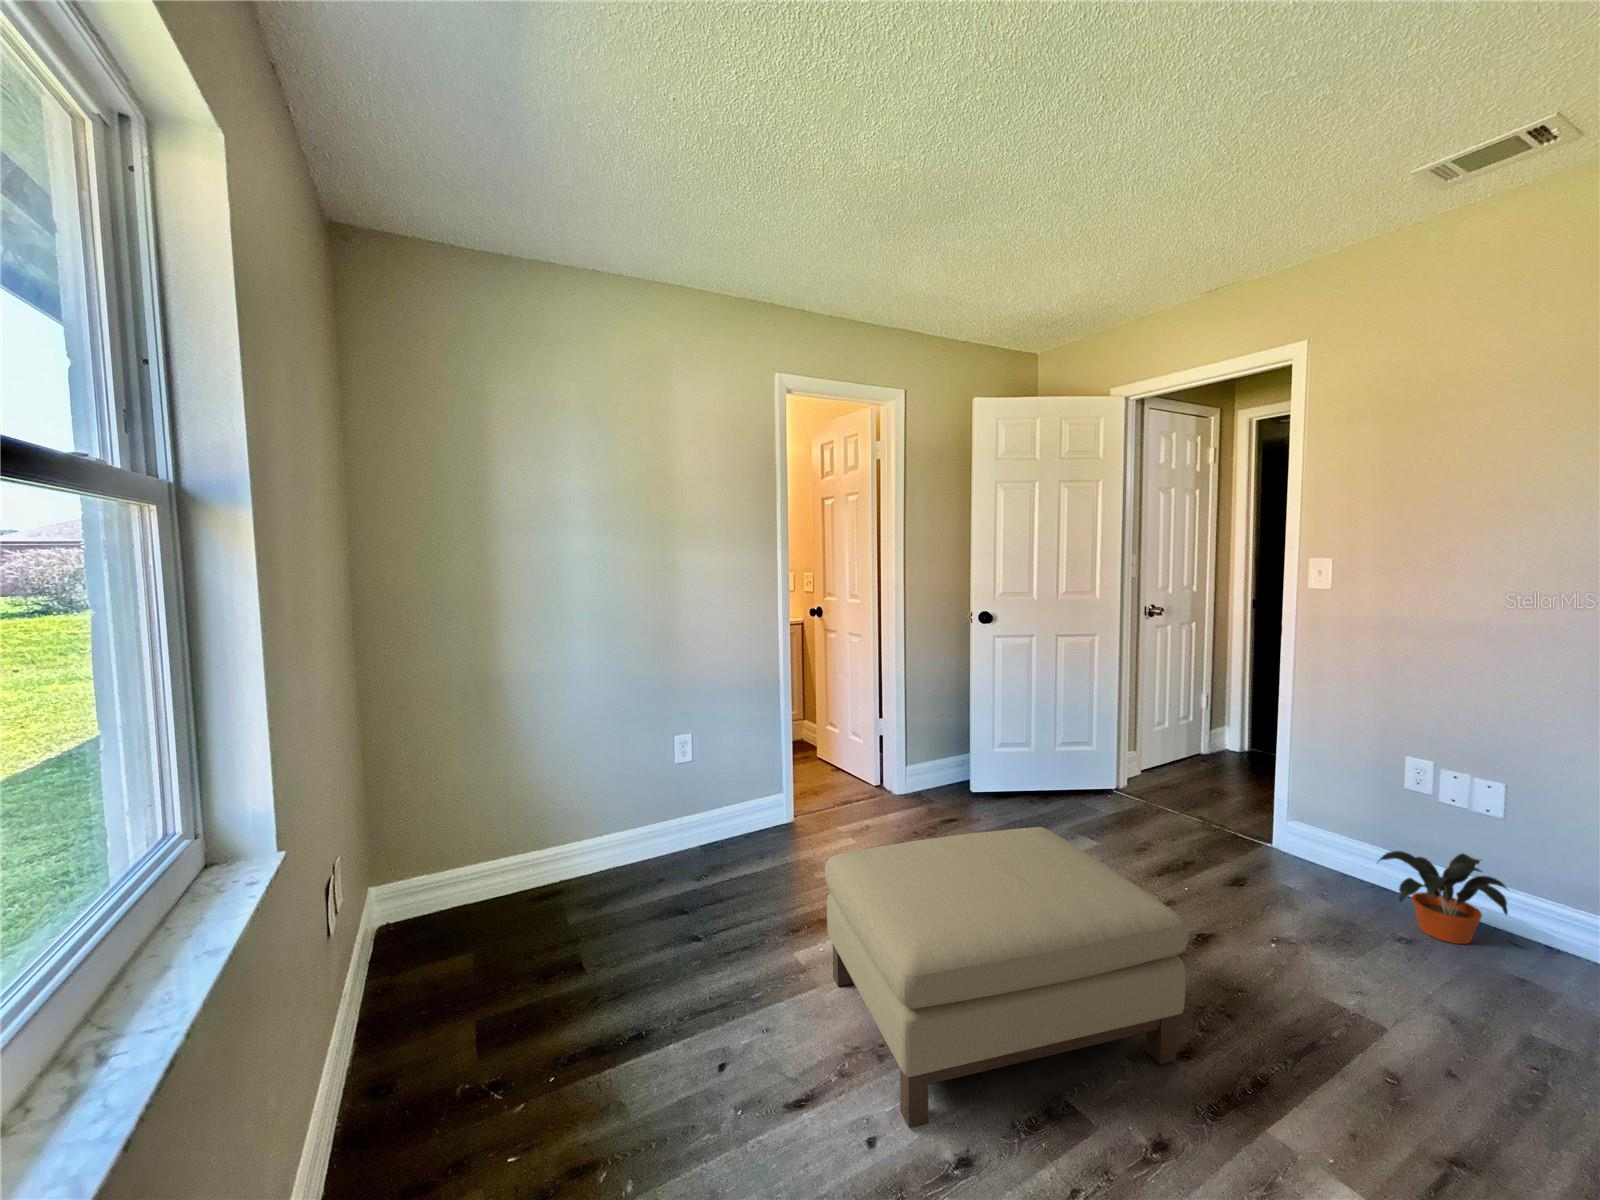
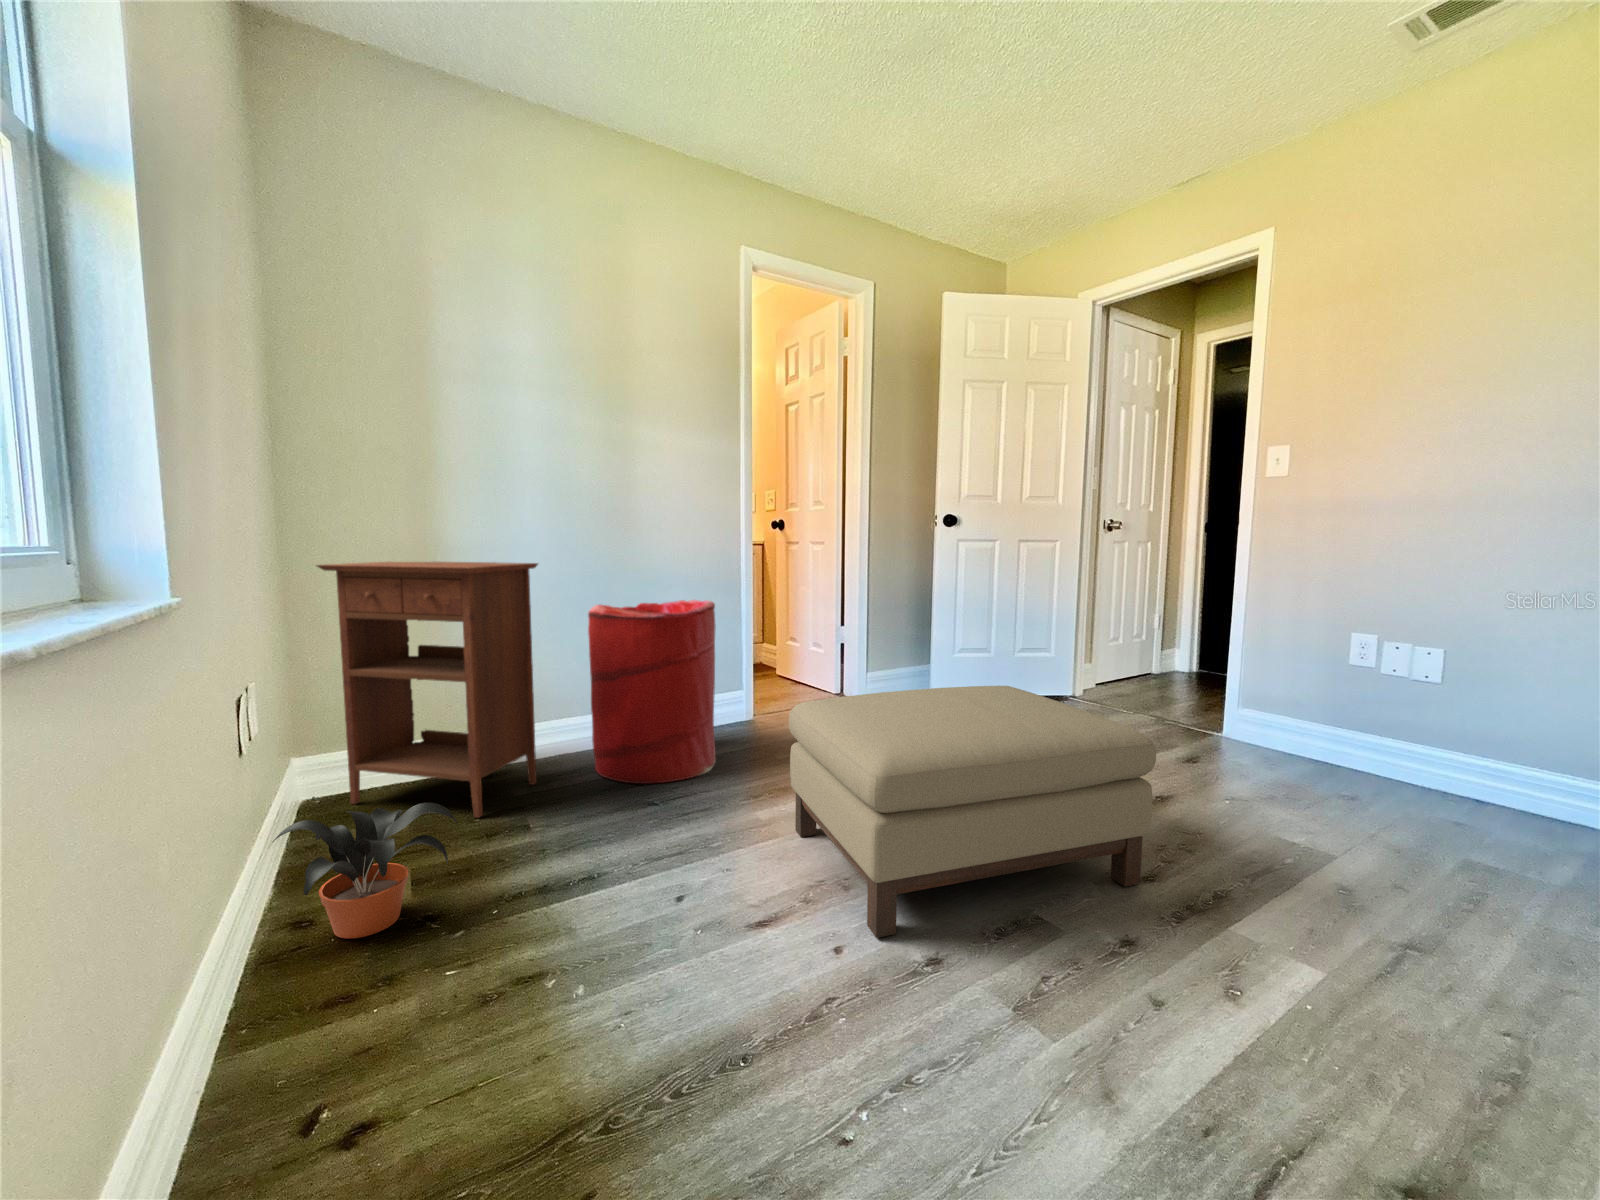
nightstand: none [389,695,589,954] -> present [317,561,538,818]
laundry hamper: none [635,717,757,910] -> present [588,600,716,784]
potted plant: present [1379,851,1508,944] -> present [272,803,458,939]

